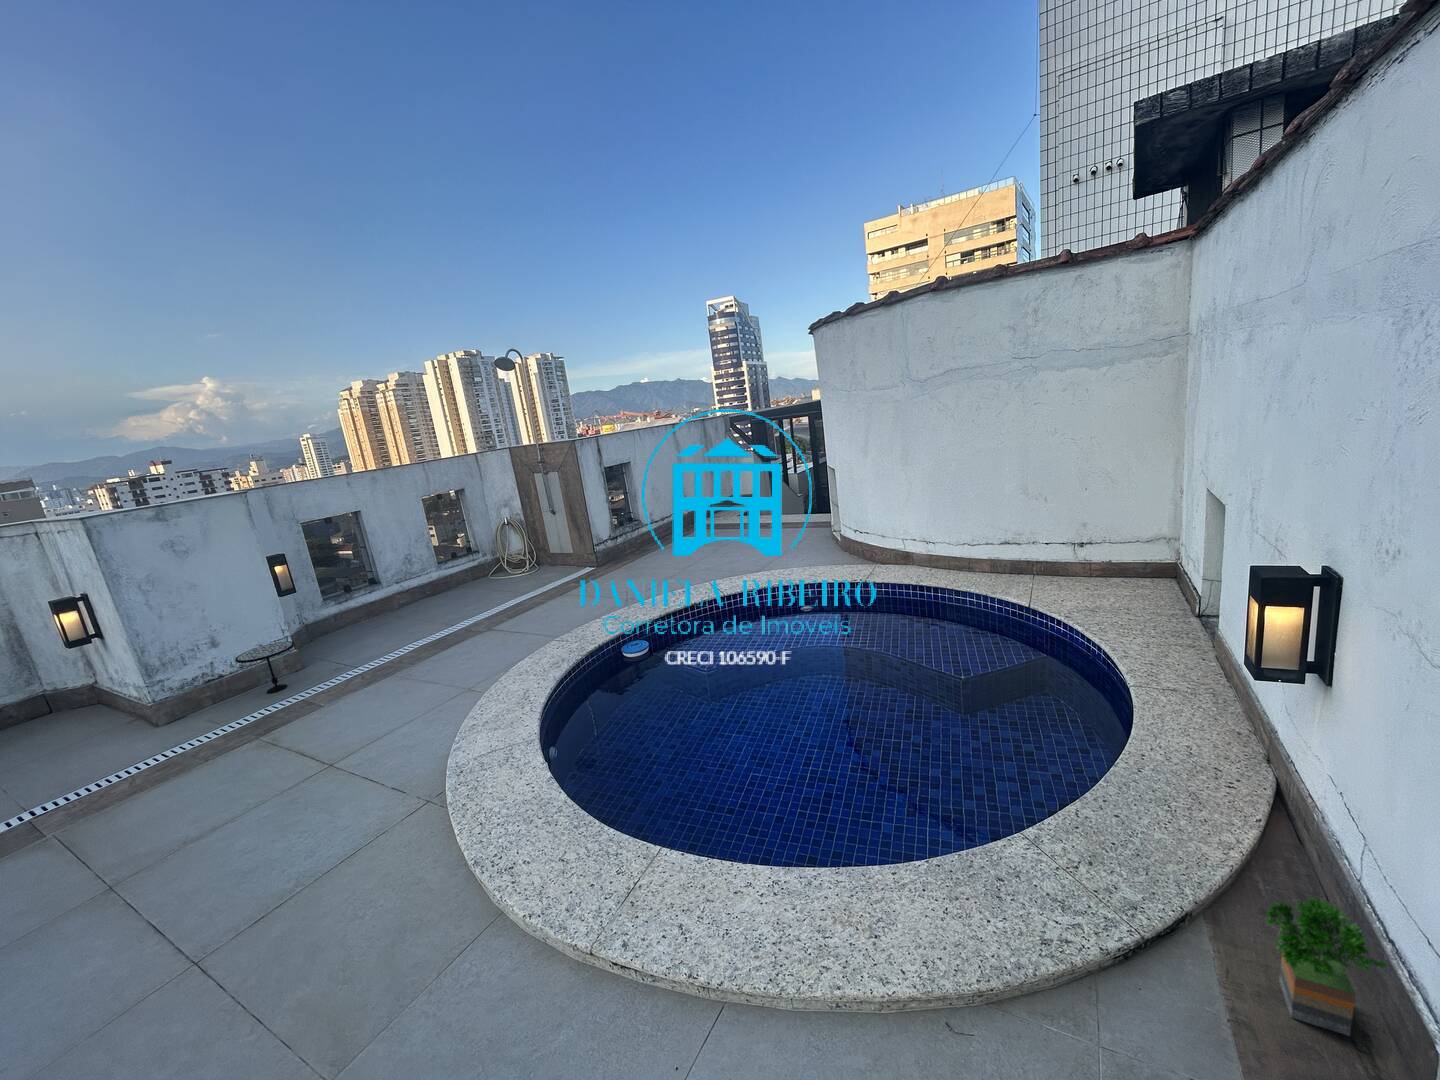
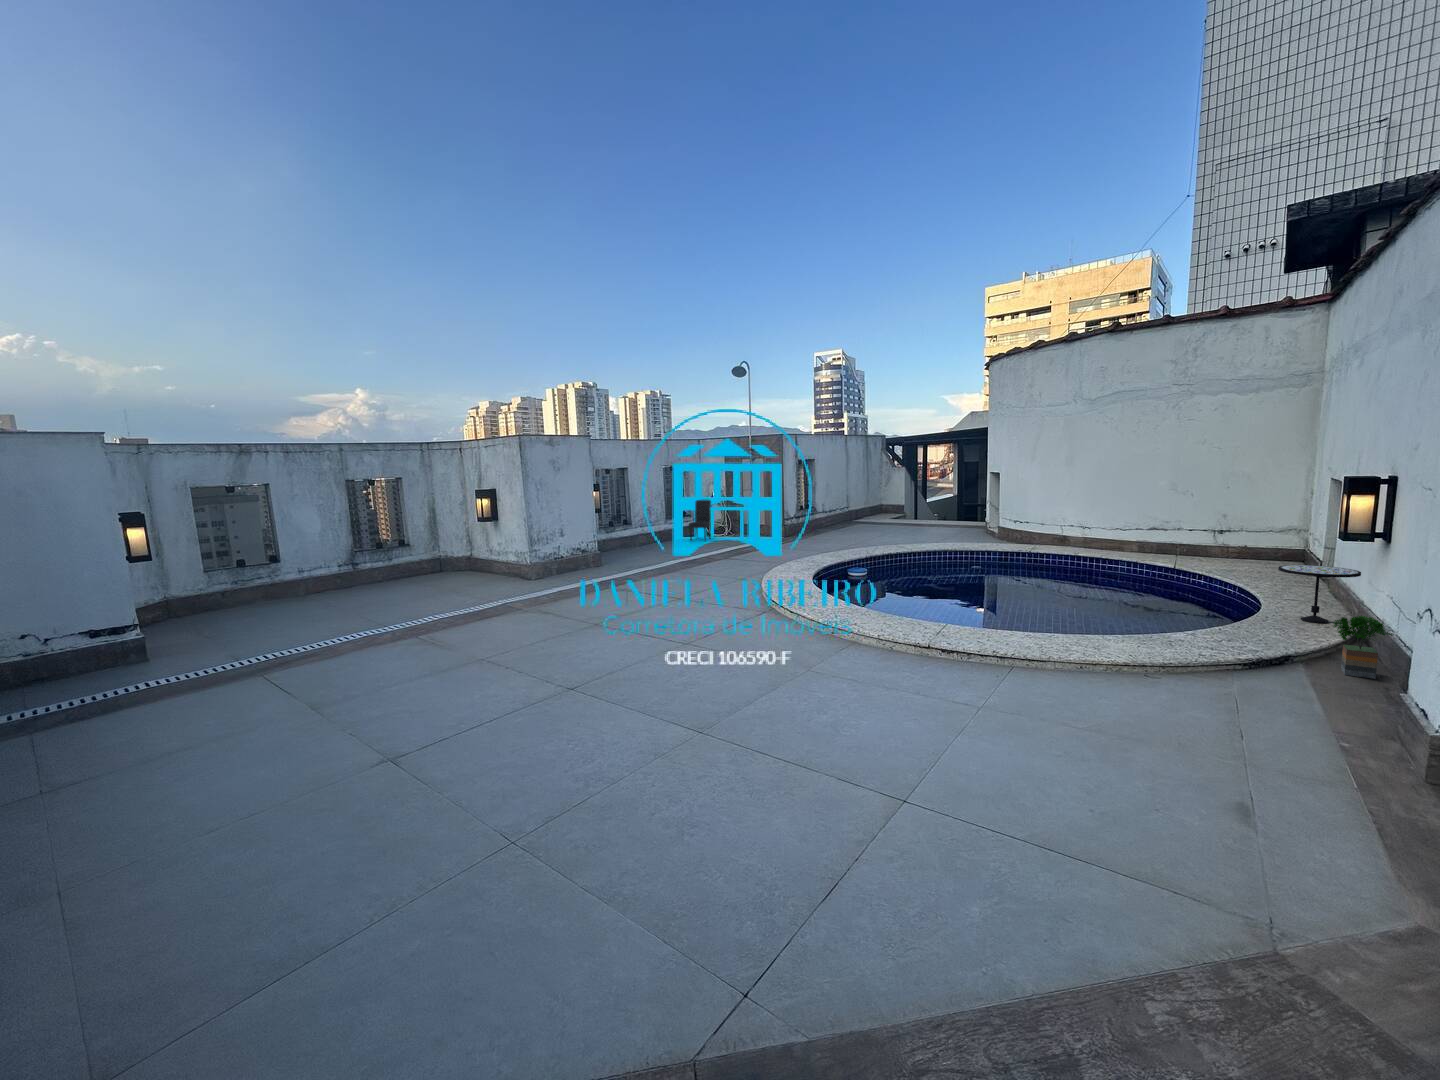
chair: none [476,528,512,584] -> present [689,499,711,540]
side table: present [235,641,294,693] -> present [1278,565,1361,623]

